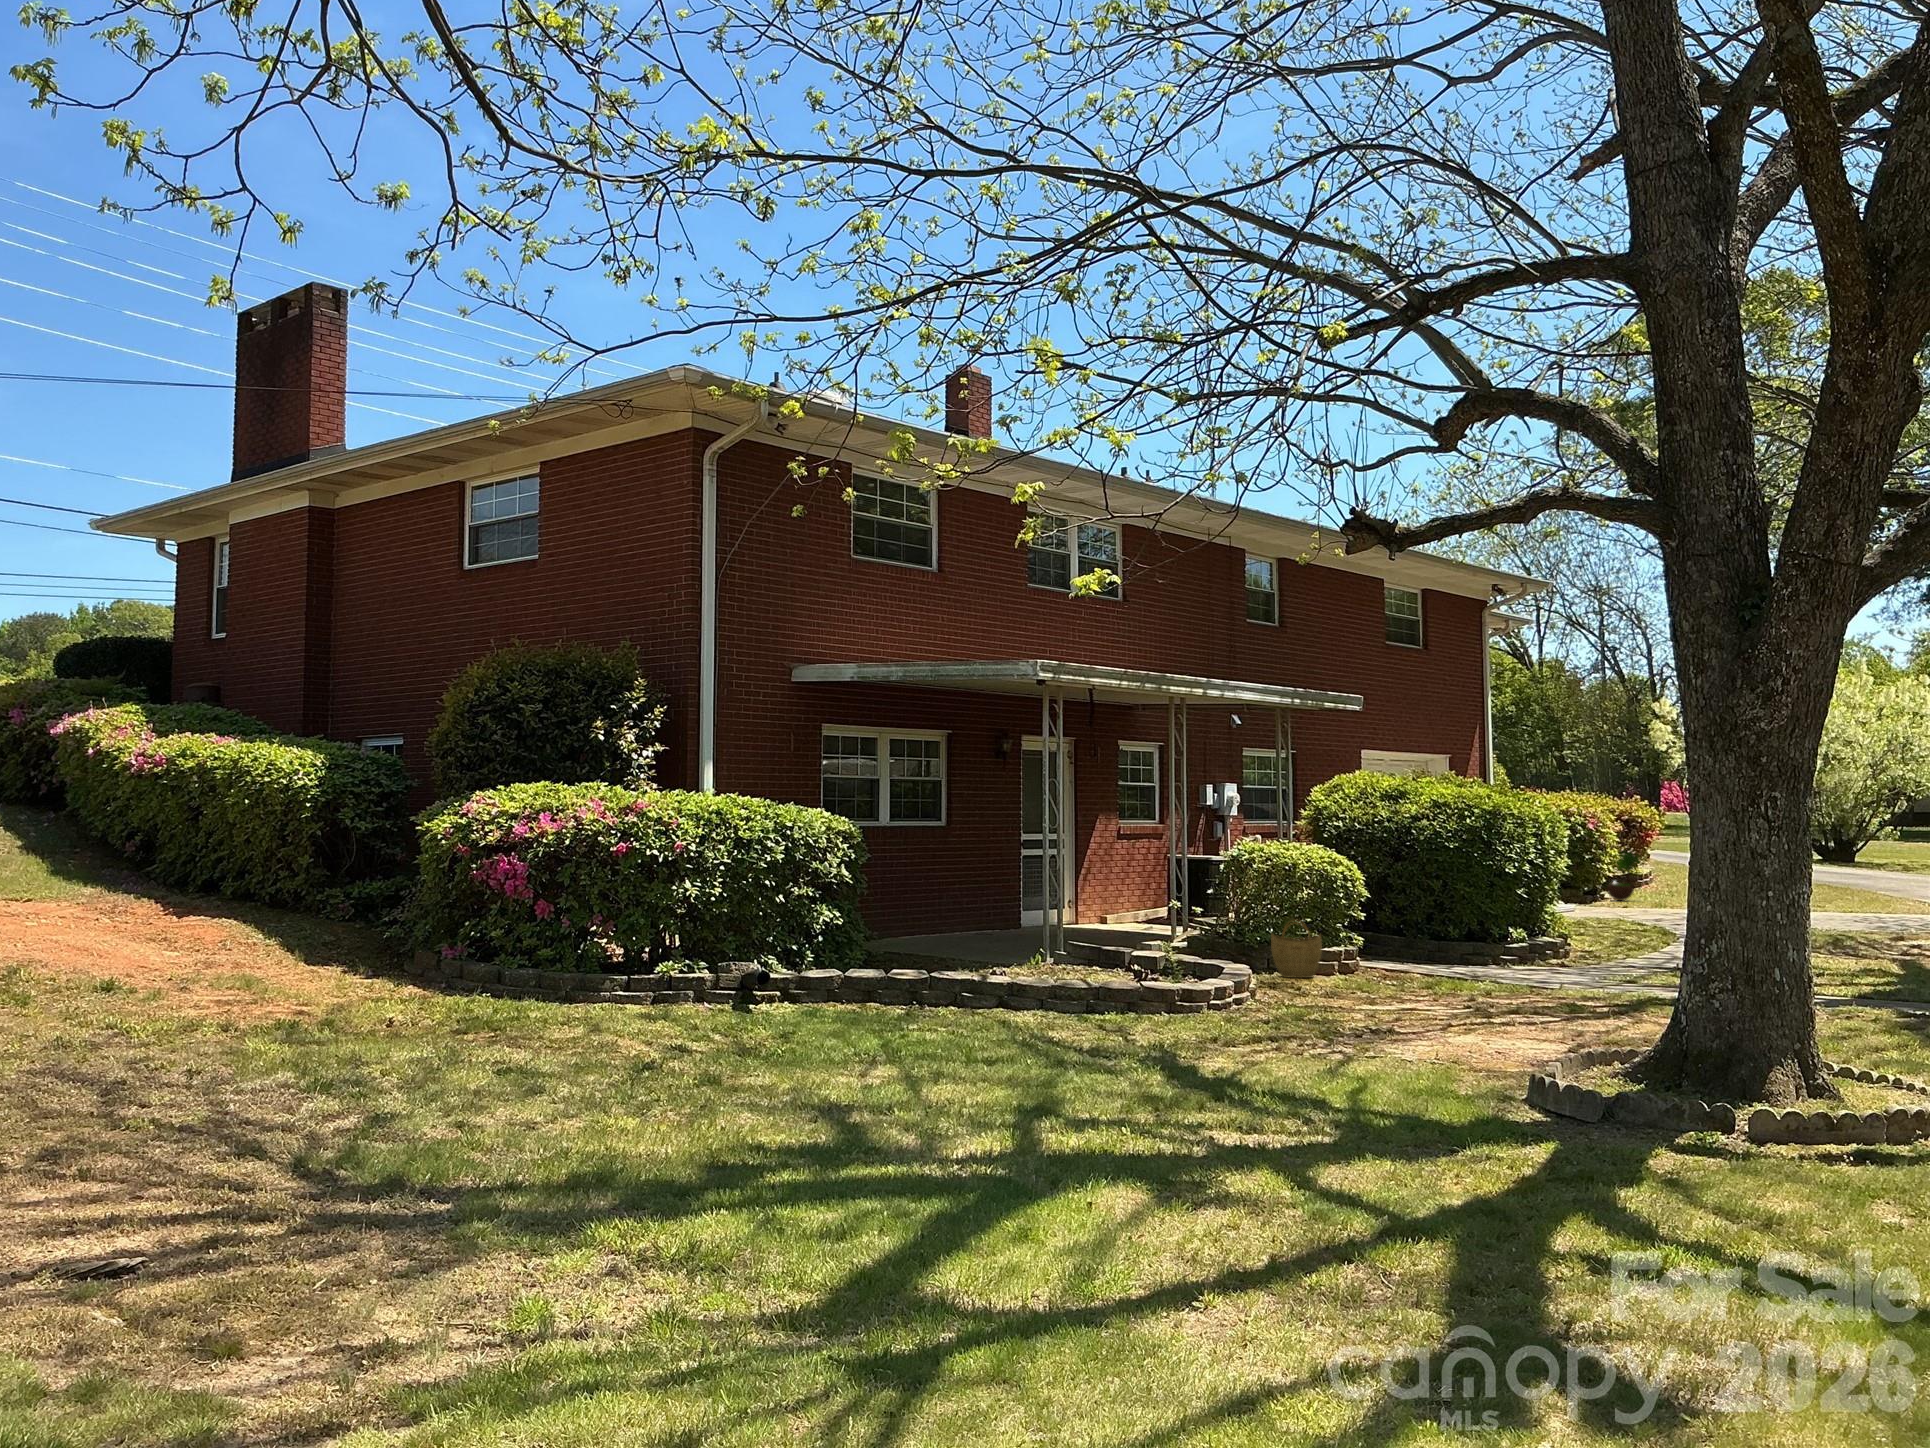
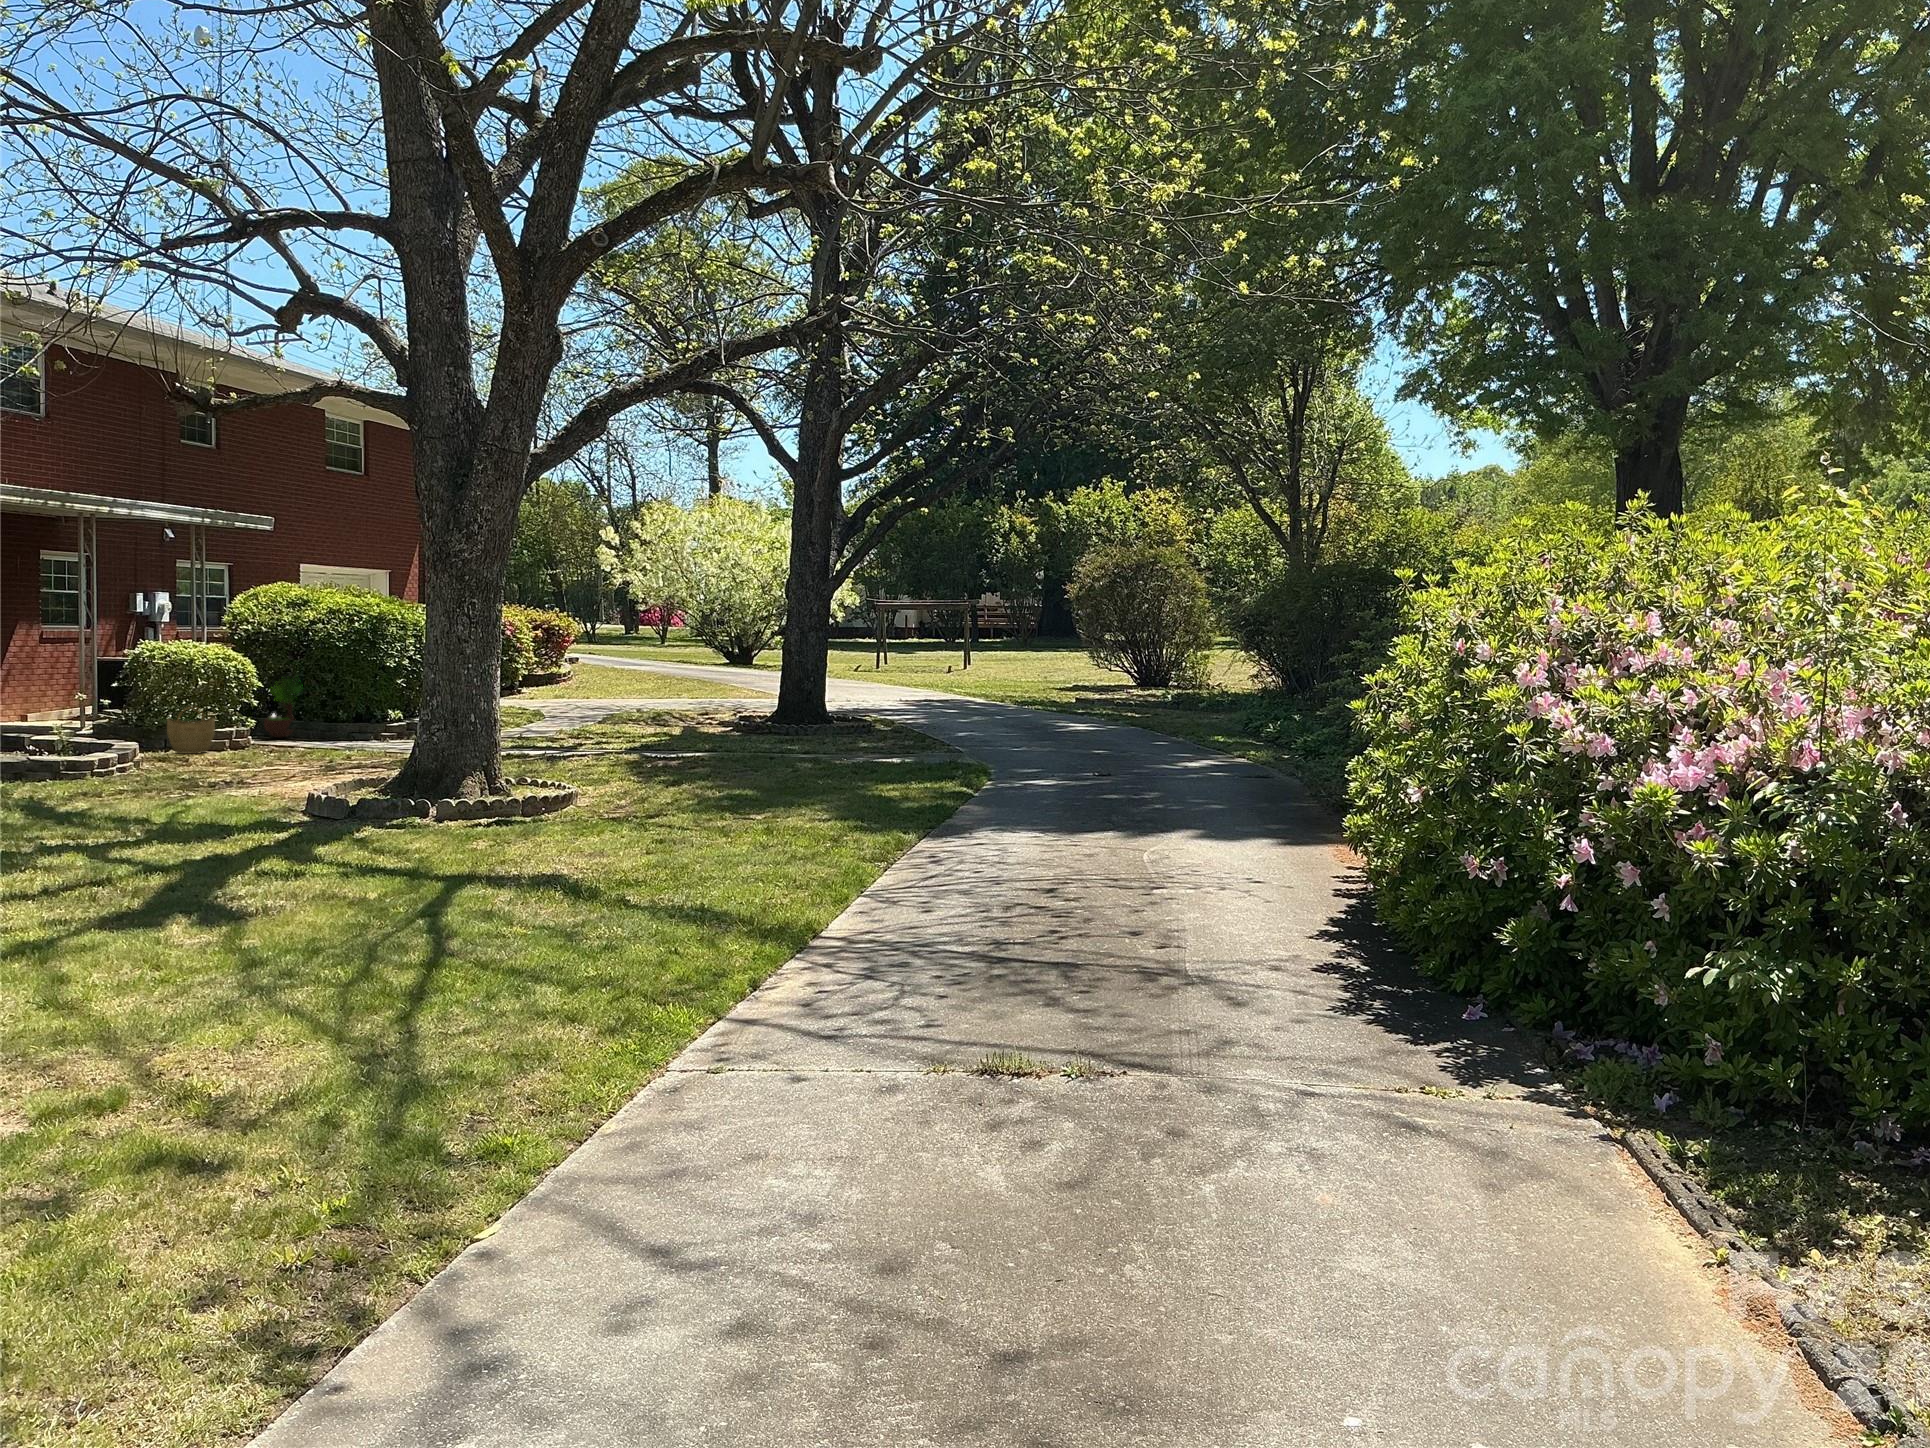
potted tree: present [1607,852,1641,901] -> present [264,679,303,738]

